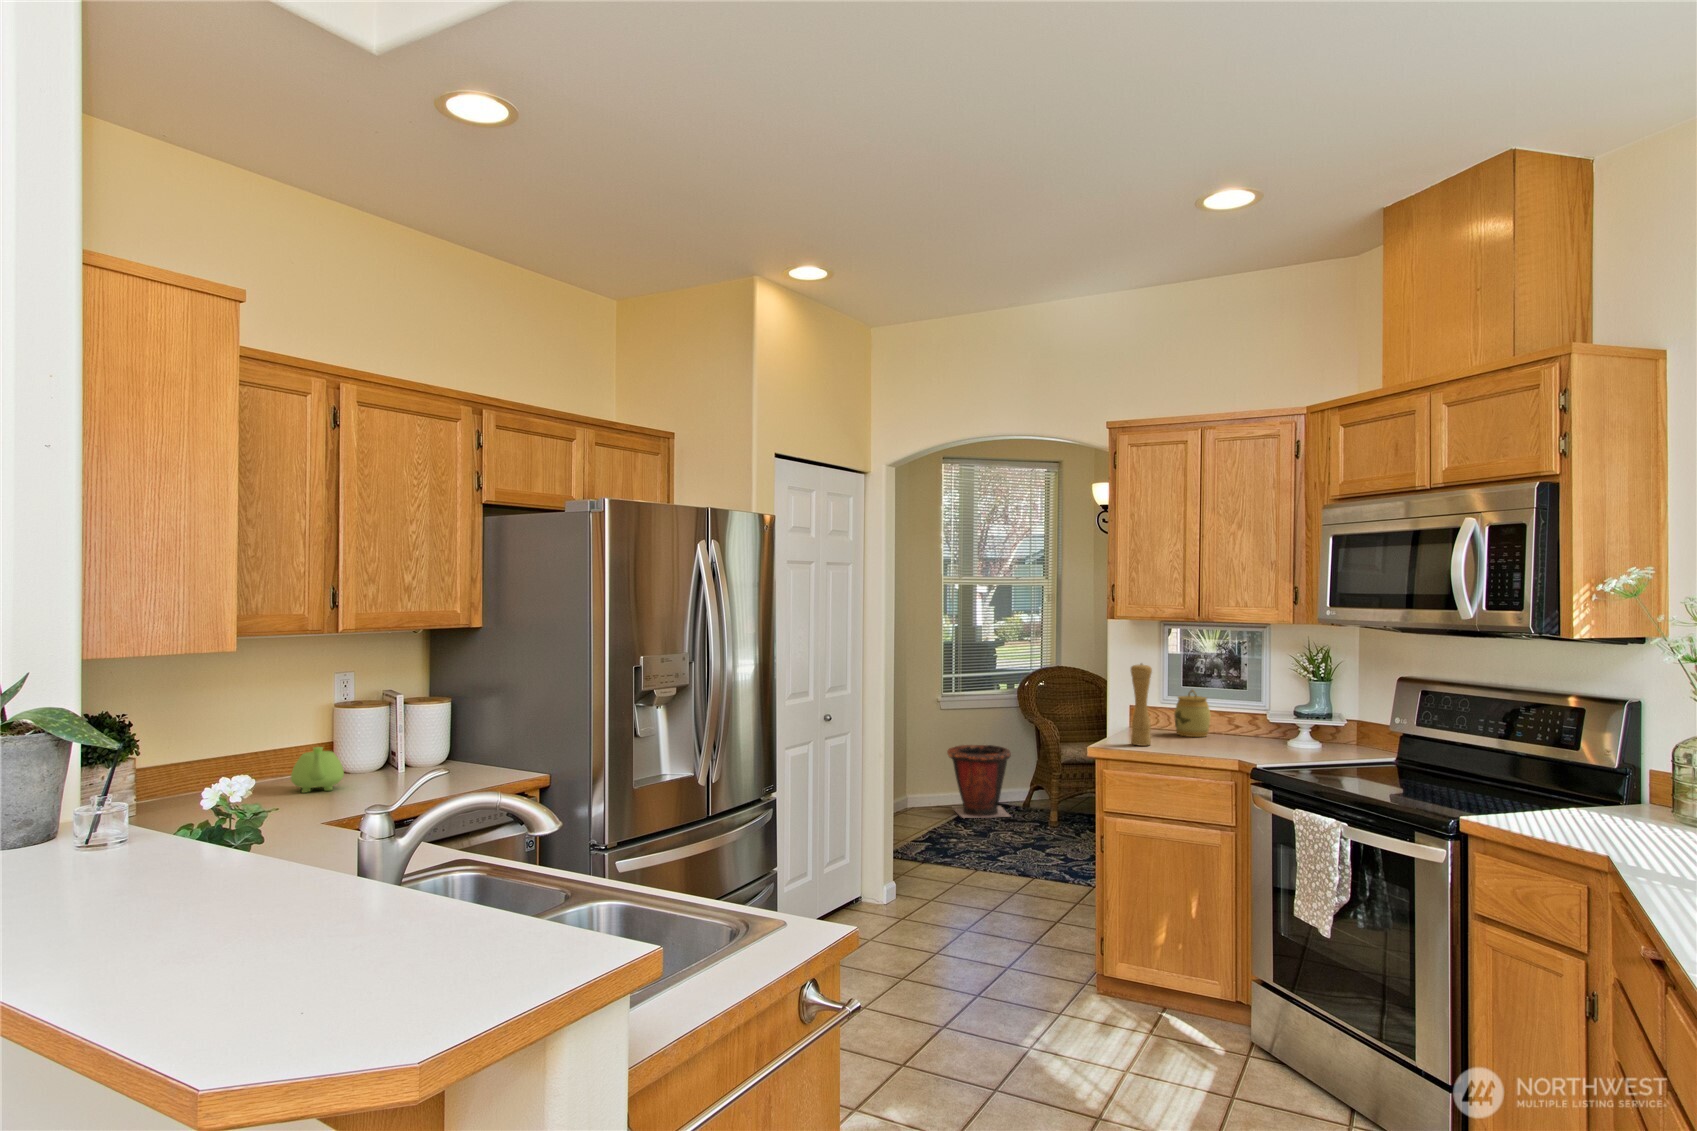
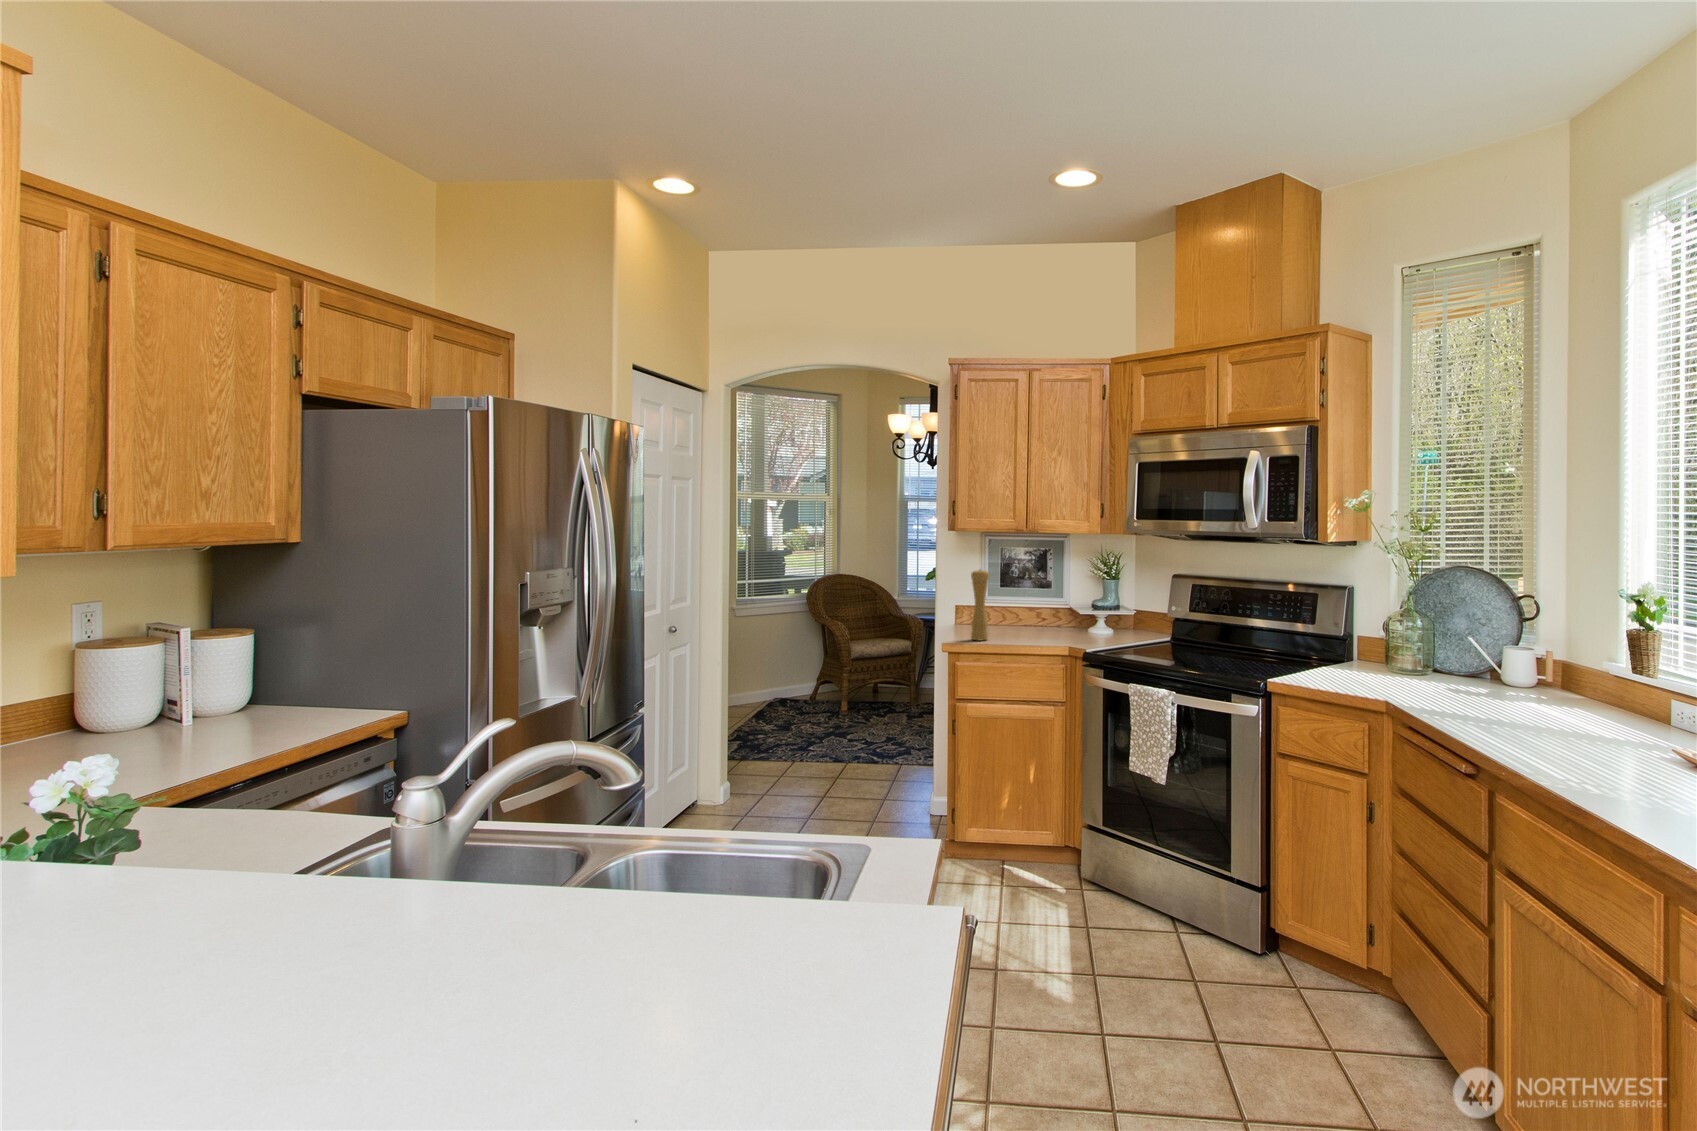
jar: present [1174,690,1210,737] -> none [996,590,1025,631]
waste bin: present [947,745,1011,818] -> none [745,647,806,715]
teapot: present [291,747,344,793] -> none [150,693,216,746]

